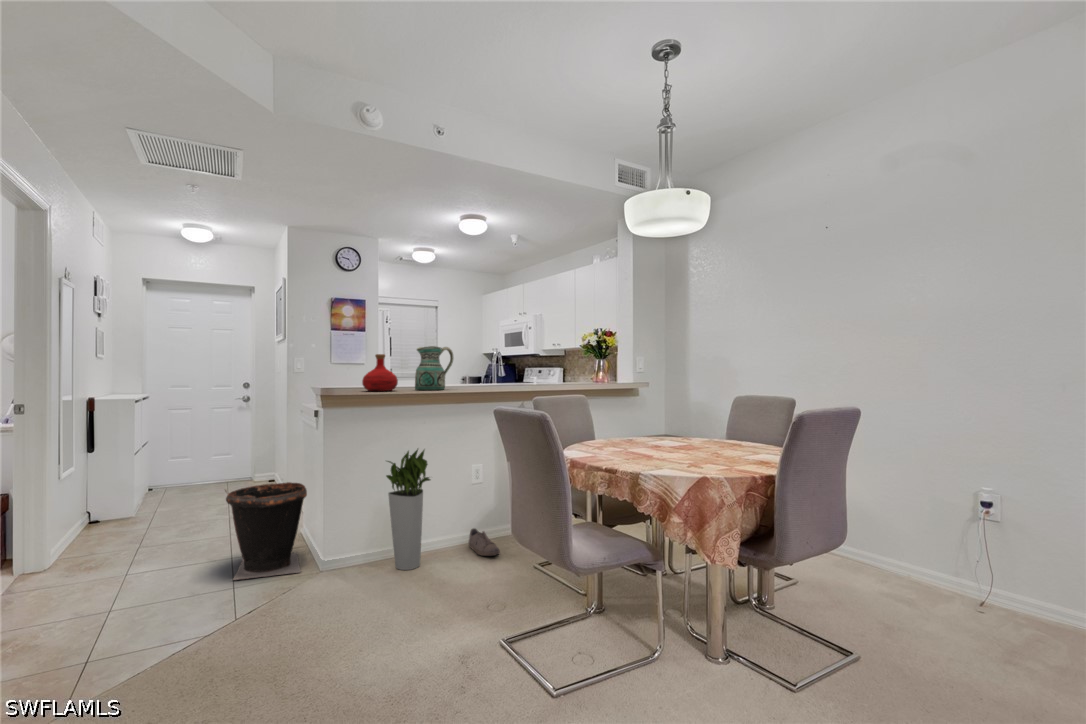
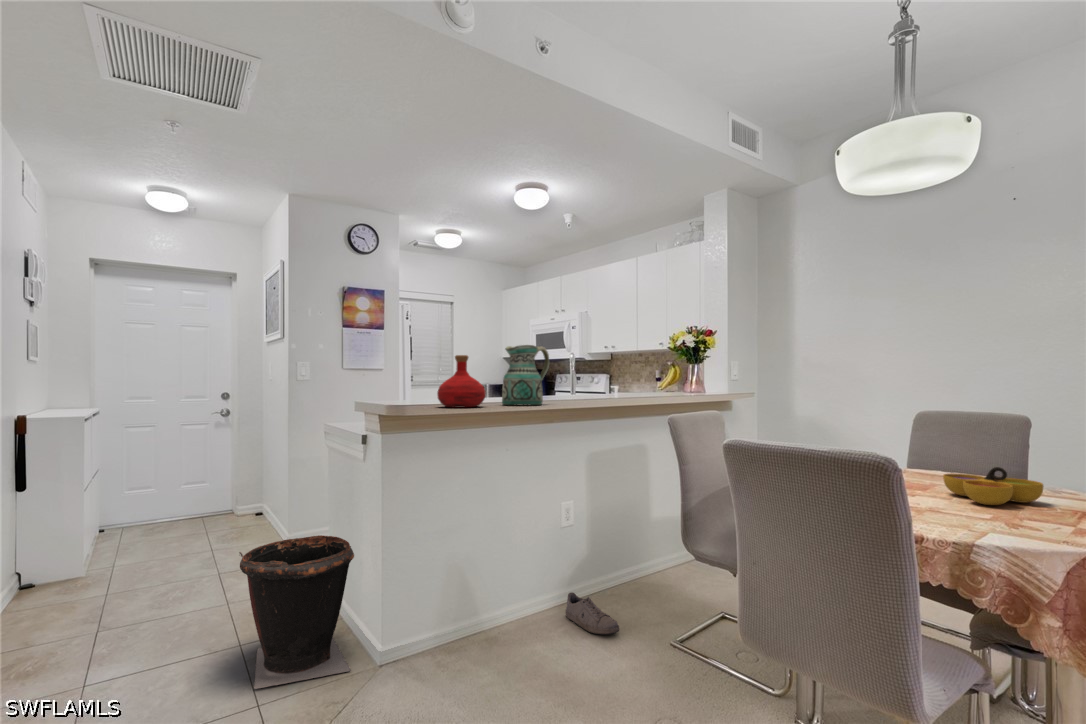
decorative bowl: none [688,433,742,458] -> present [943,467,1044,505]
planter: present [386,449,430,570] -> none [467,485,536,662]

